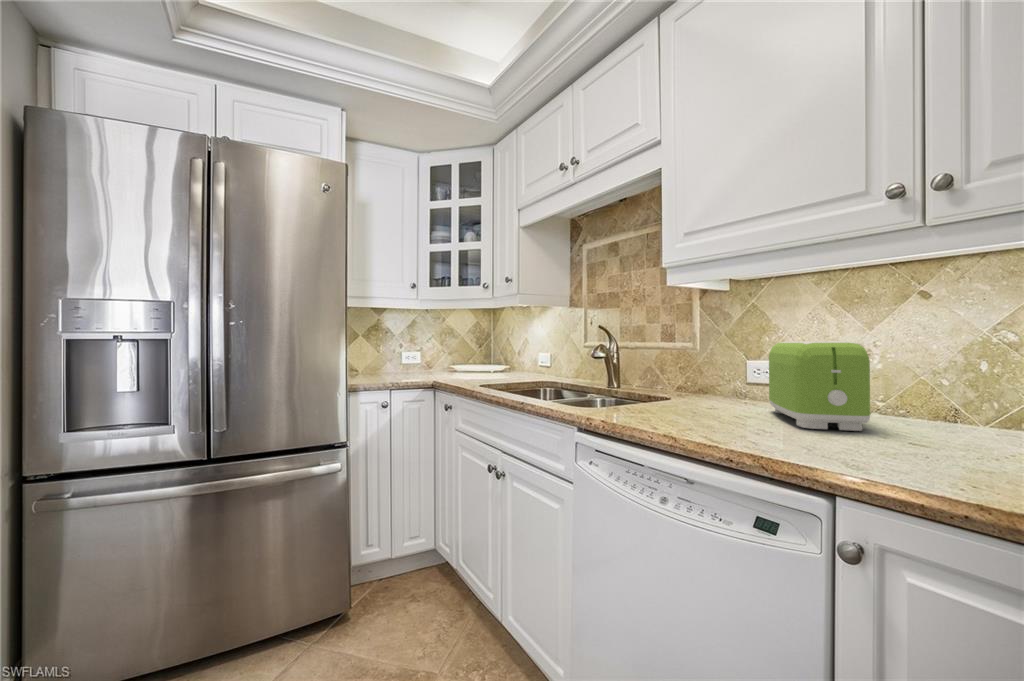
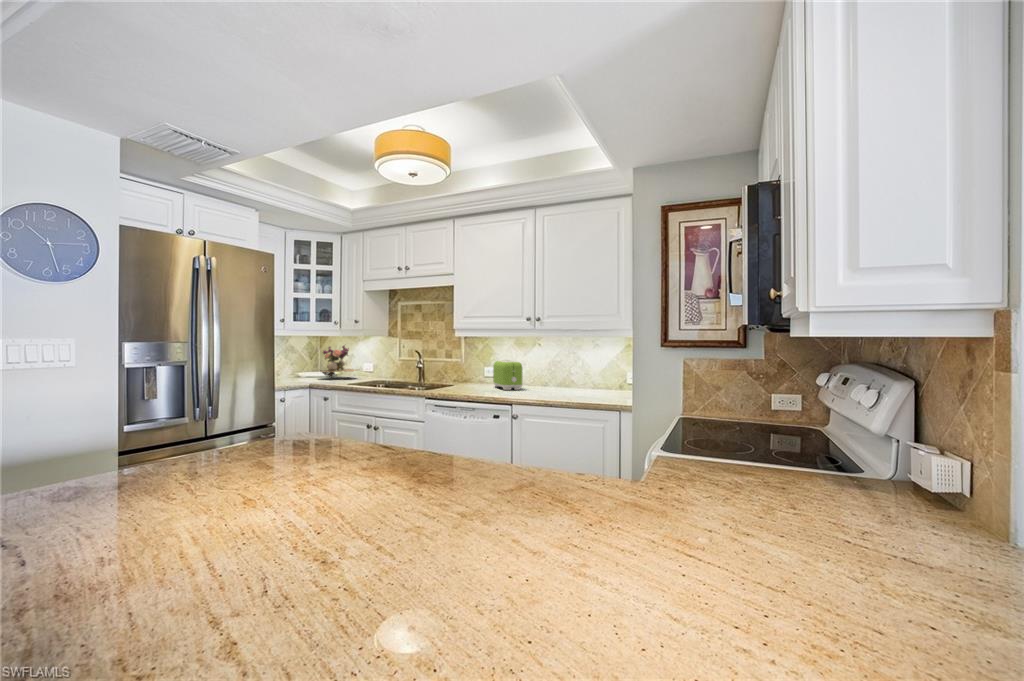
flower arrangement: none [463,323,527,375] -> present [321,345,357,378]

